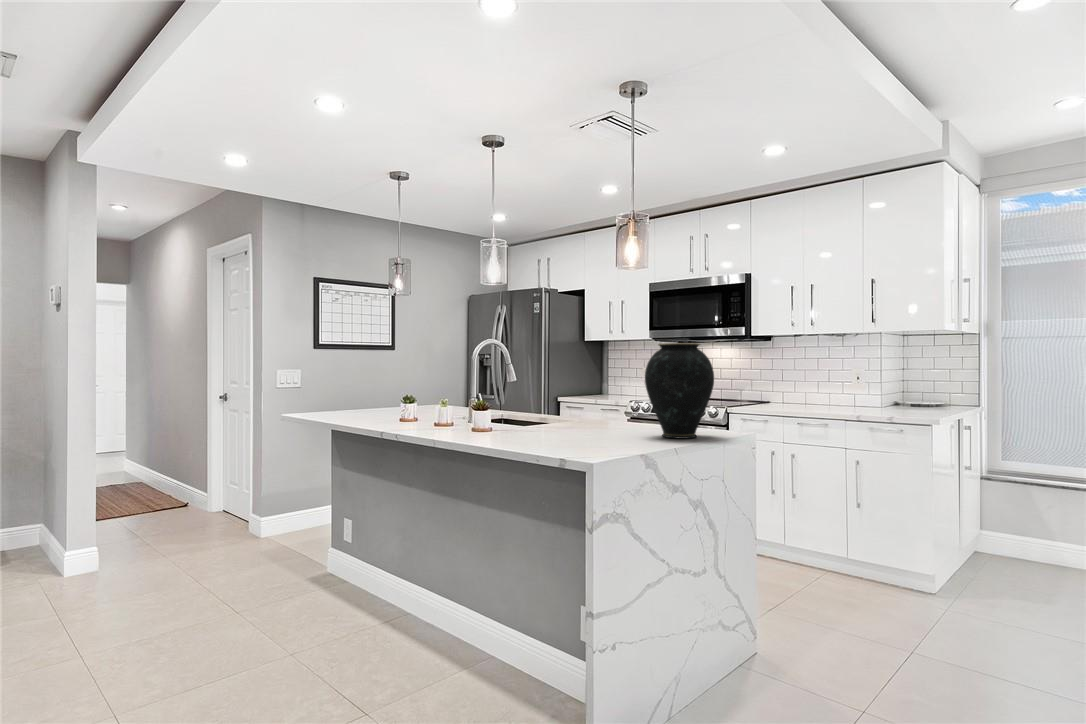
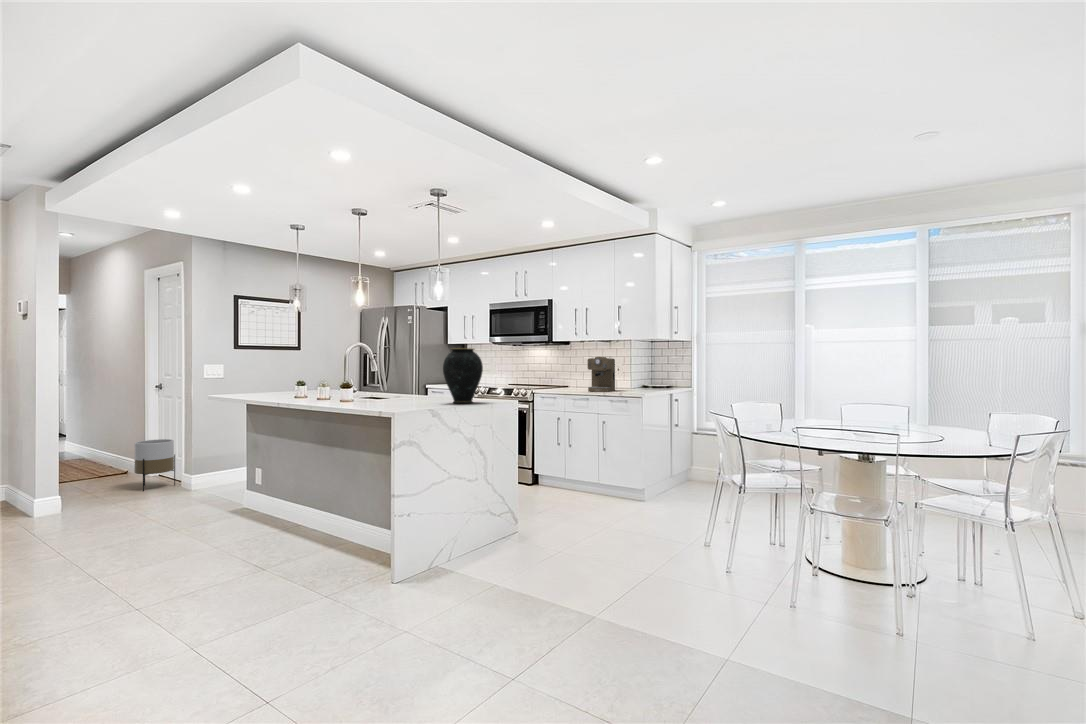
coffee maker: none [830,358,875,414] -> present [588,357,615,392]
planter: none [191,467,241,537] -> present [134,439,175,491]

